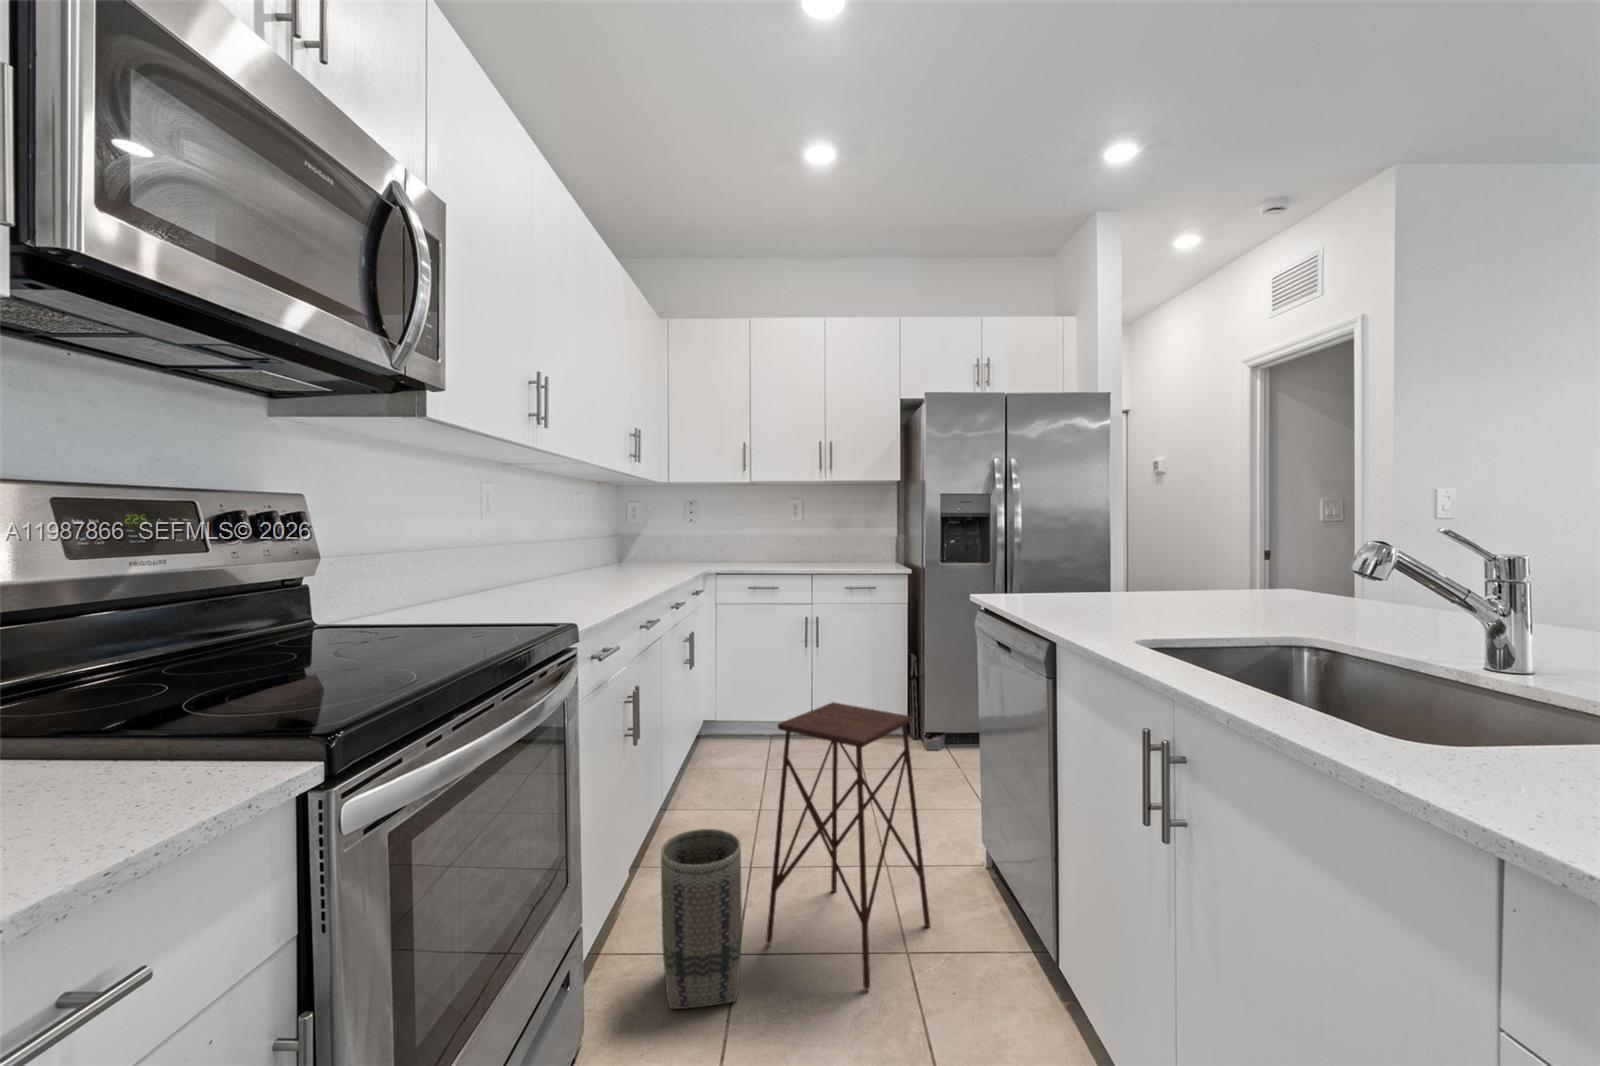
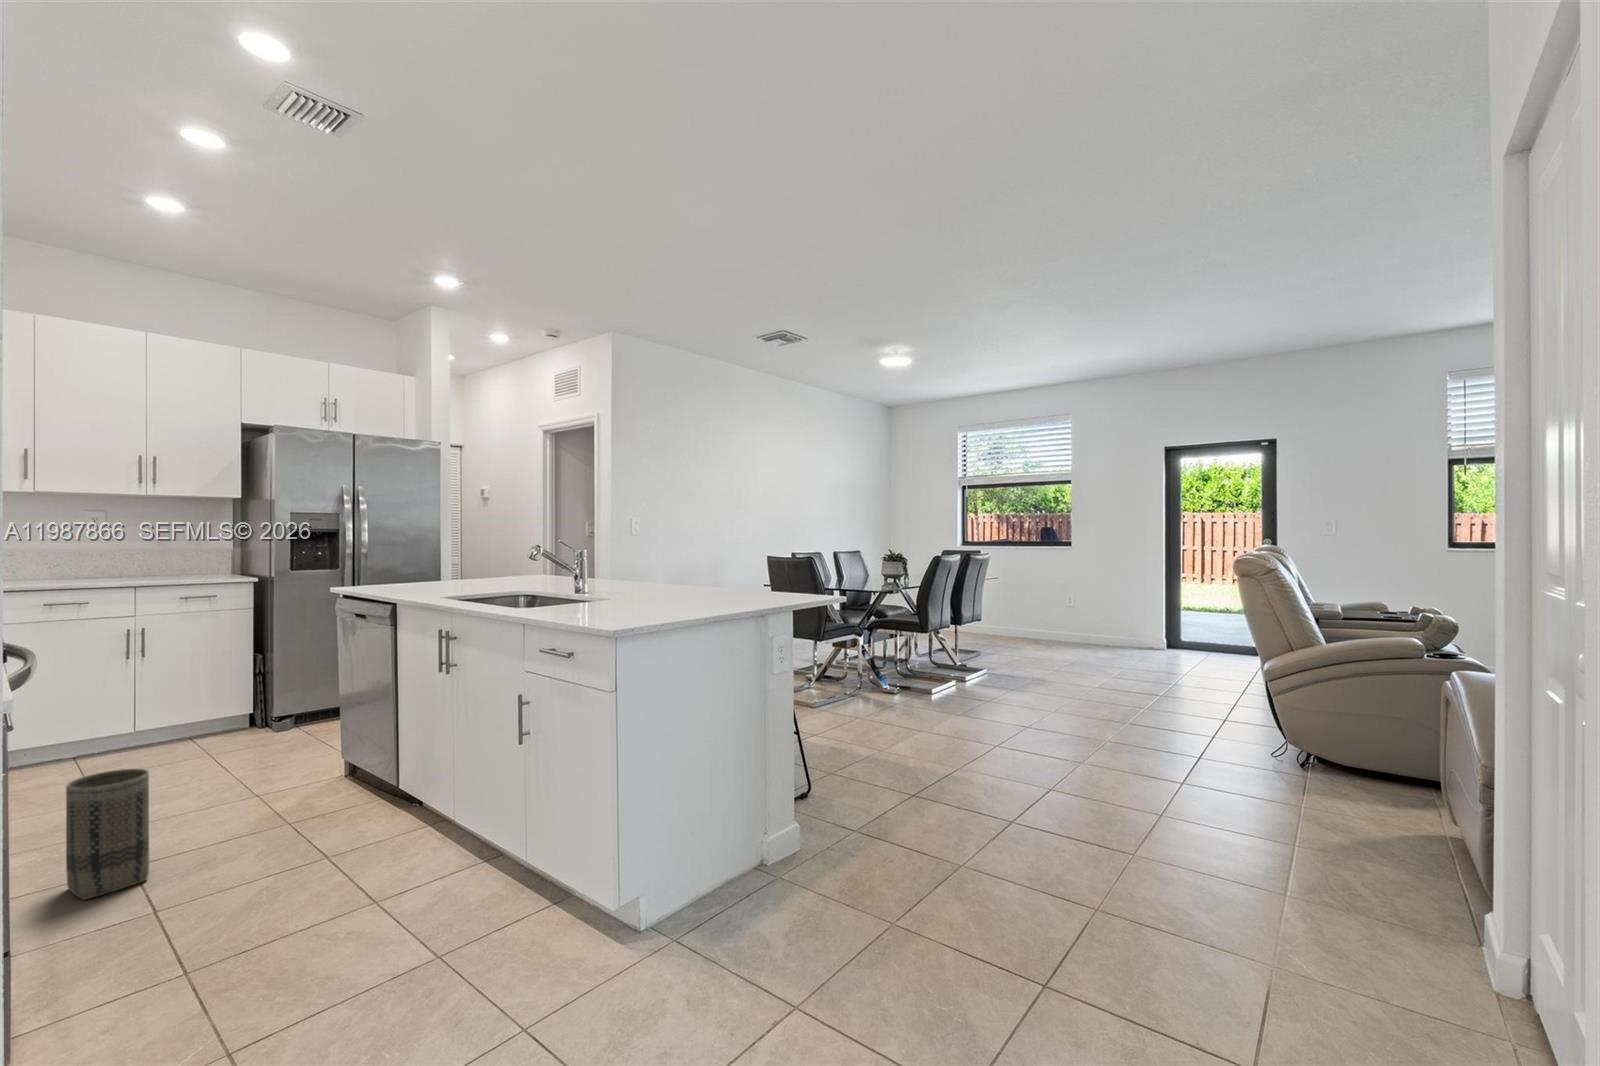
side table: present [766,702,930,989] -> none [160,668,304,853]

